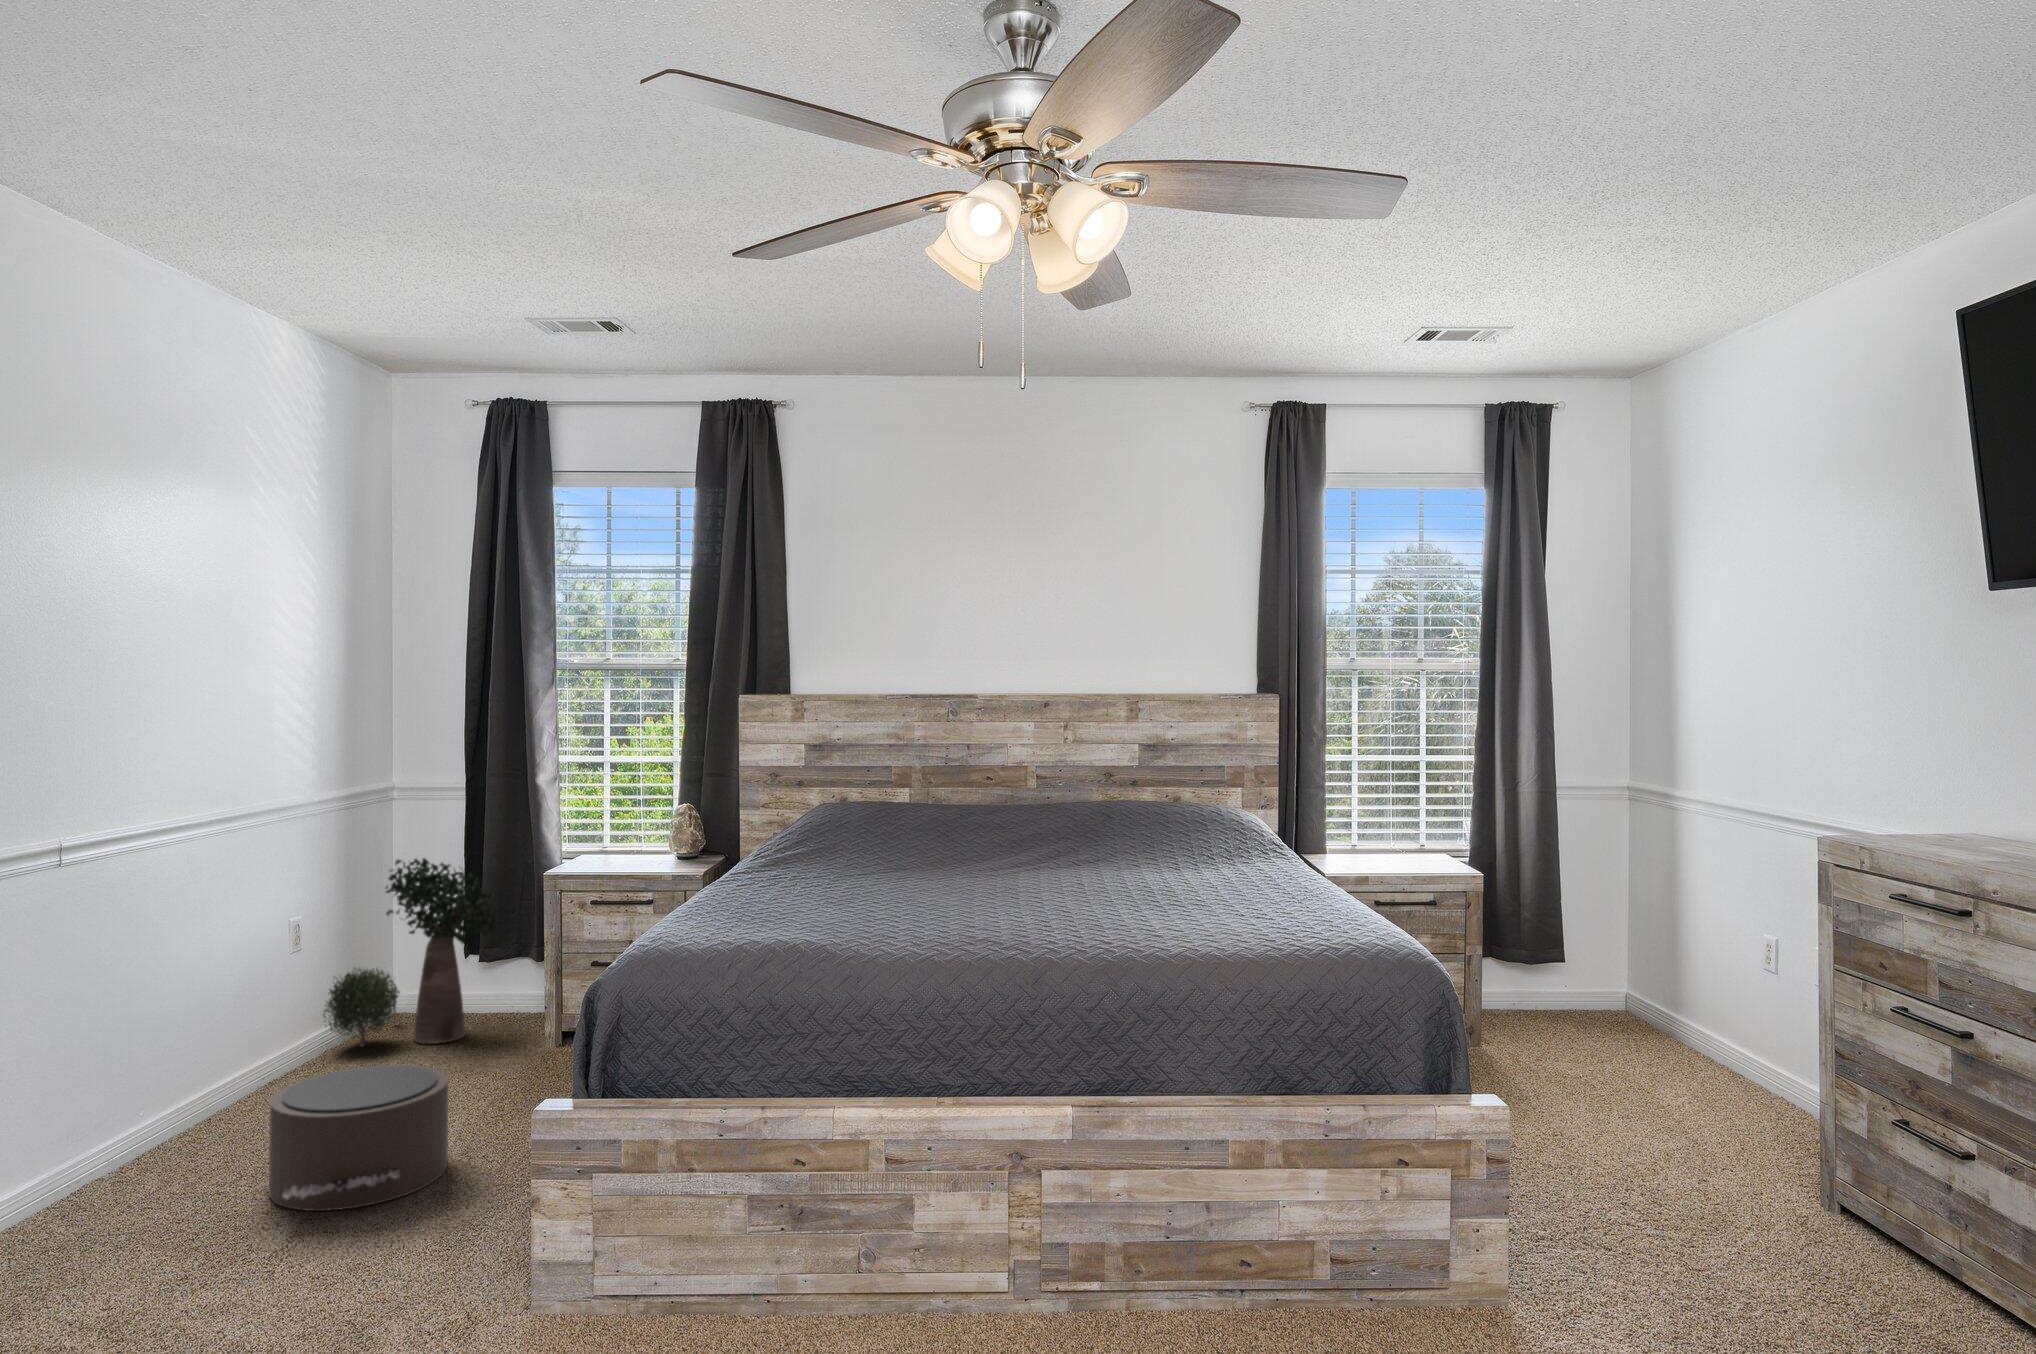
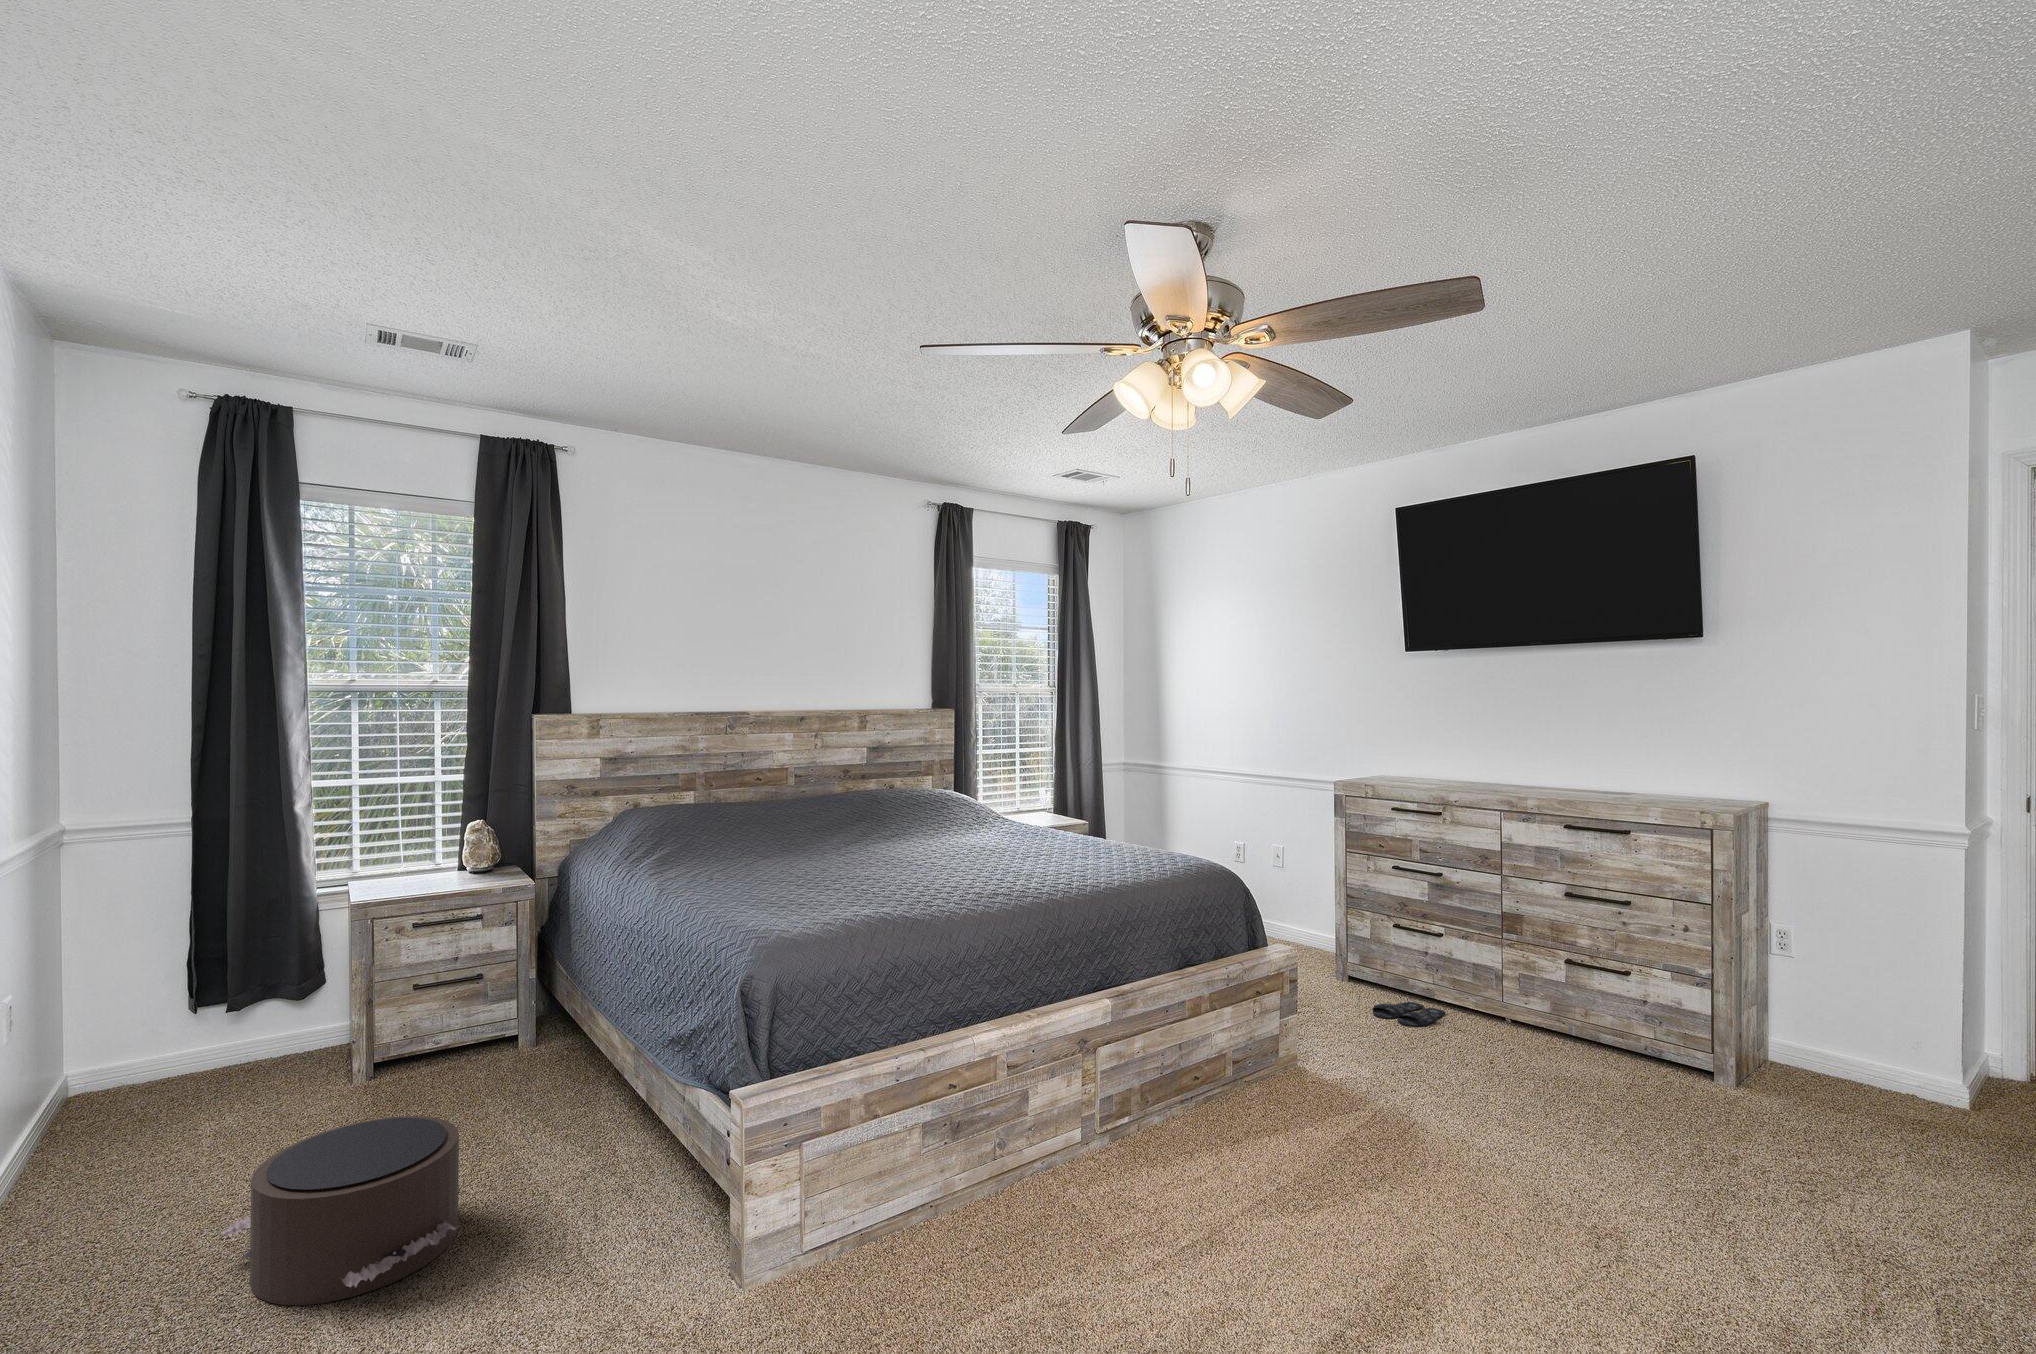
potted plant: present [323,858,497,1047] -> none [49,908,274,1141]
slippers: none [1789,1255,1959,1316] -> present [1373,1002,1445,1026]

